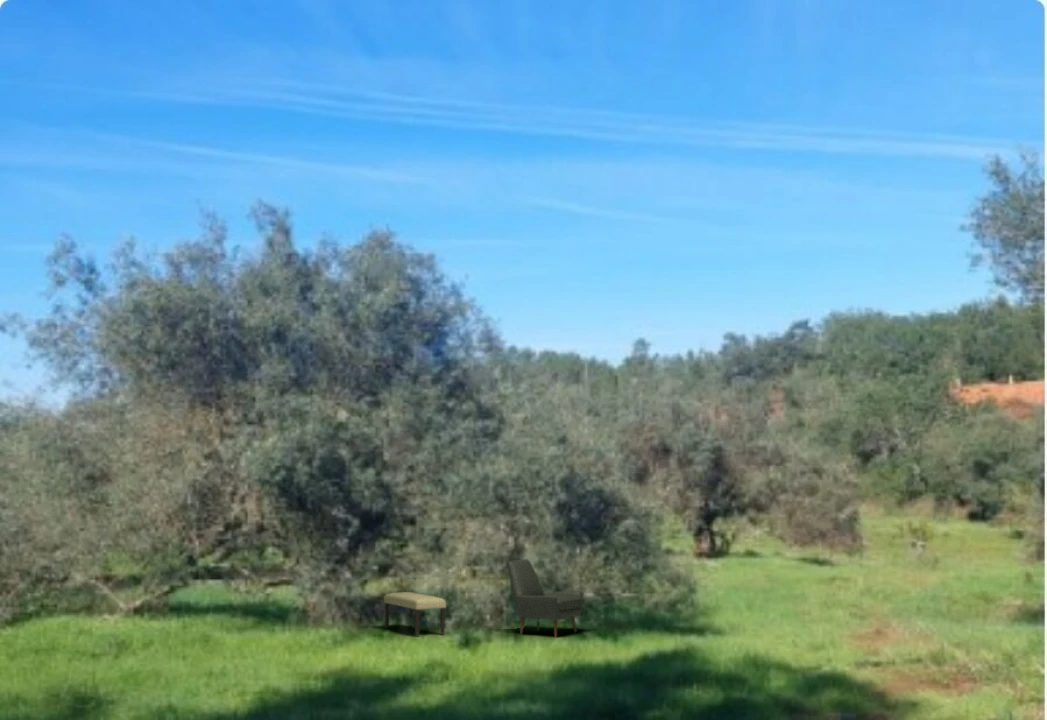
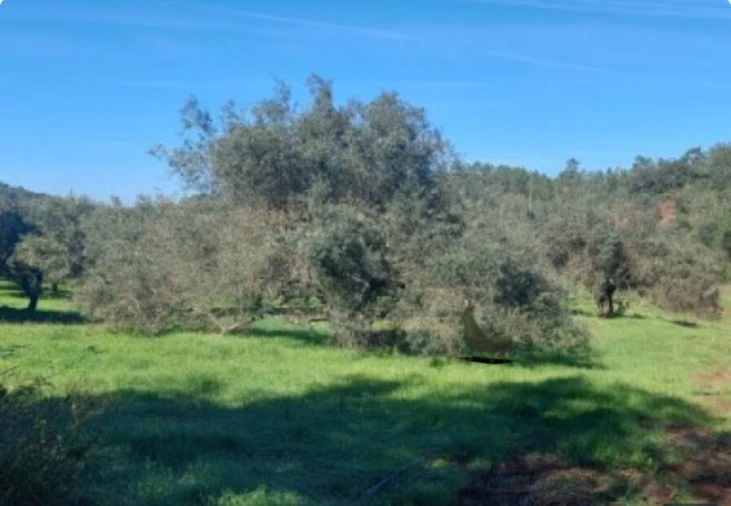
bench: present [384,592,446,636] -> none [384,331,423,359]

